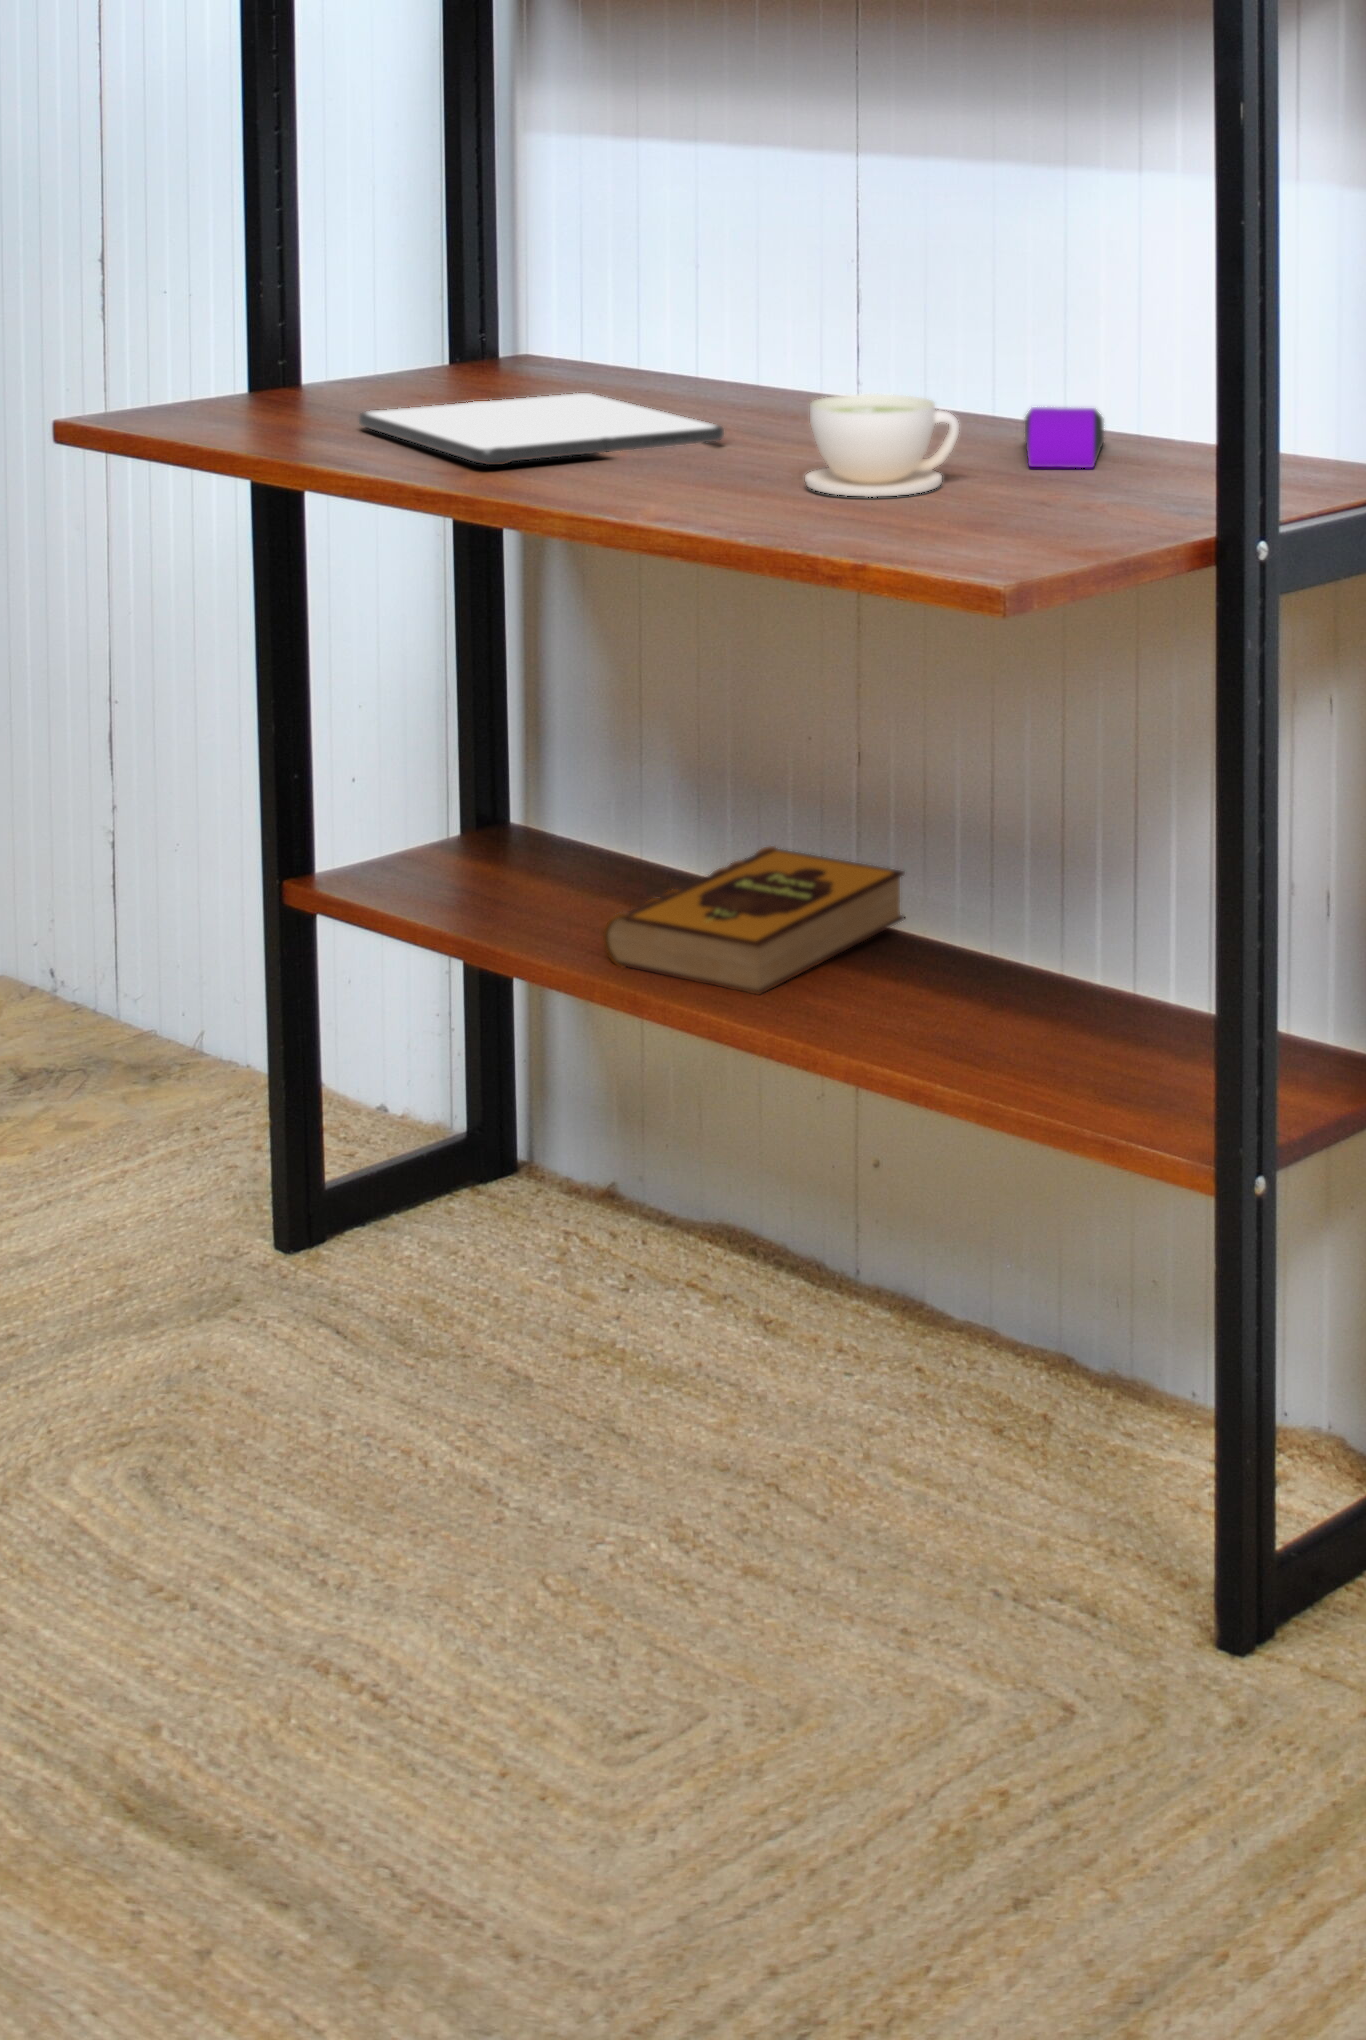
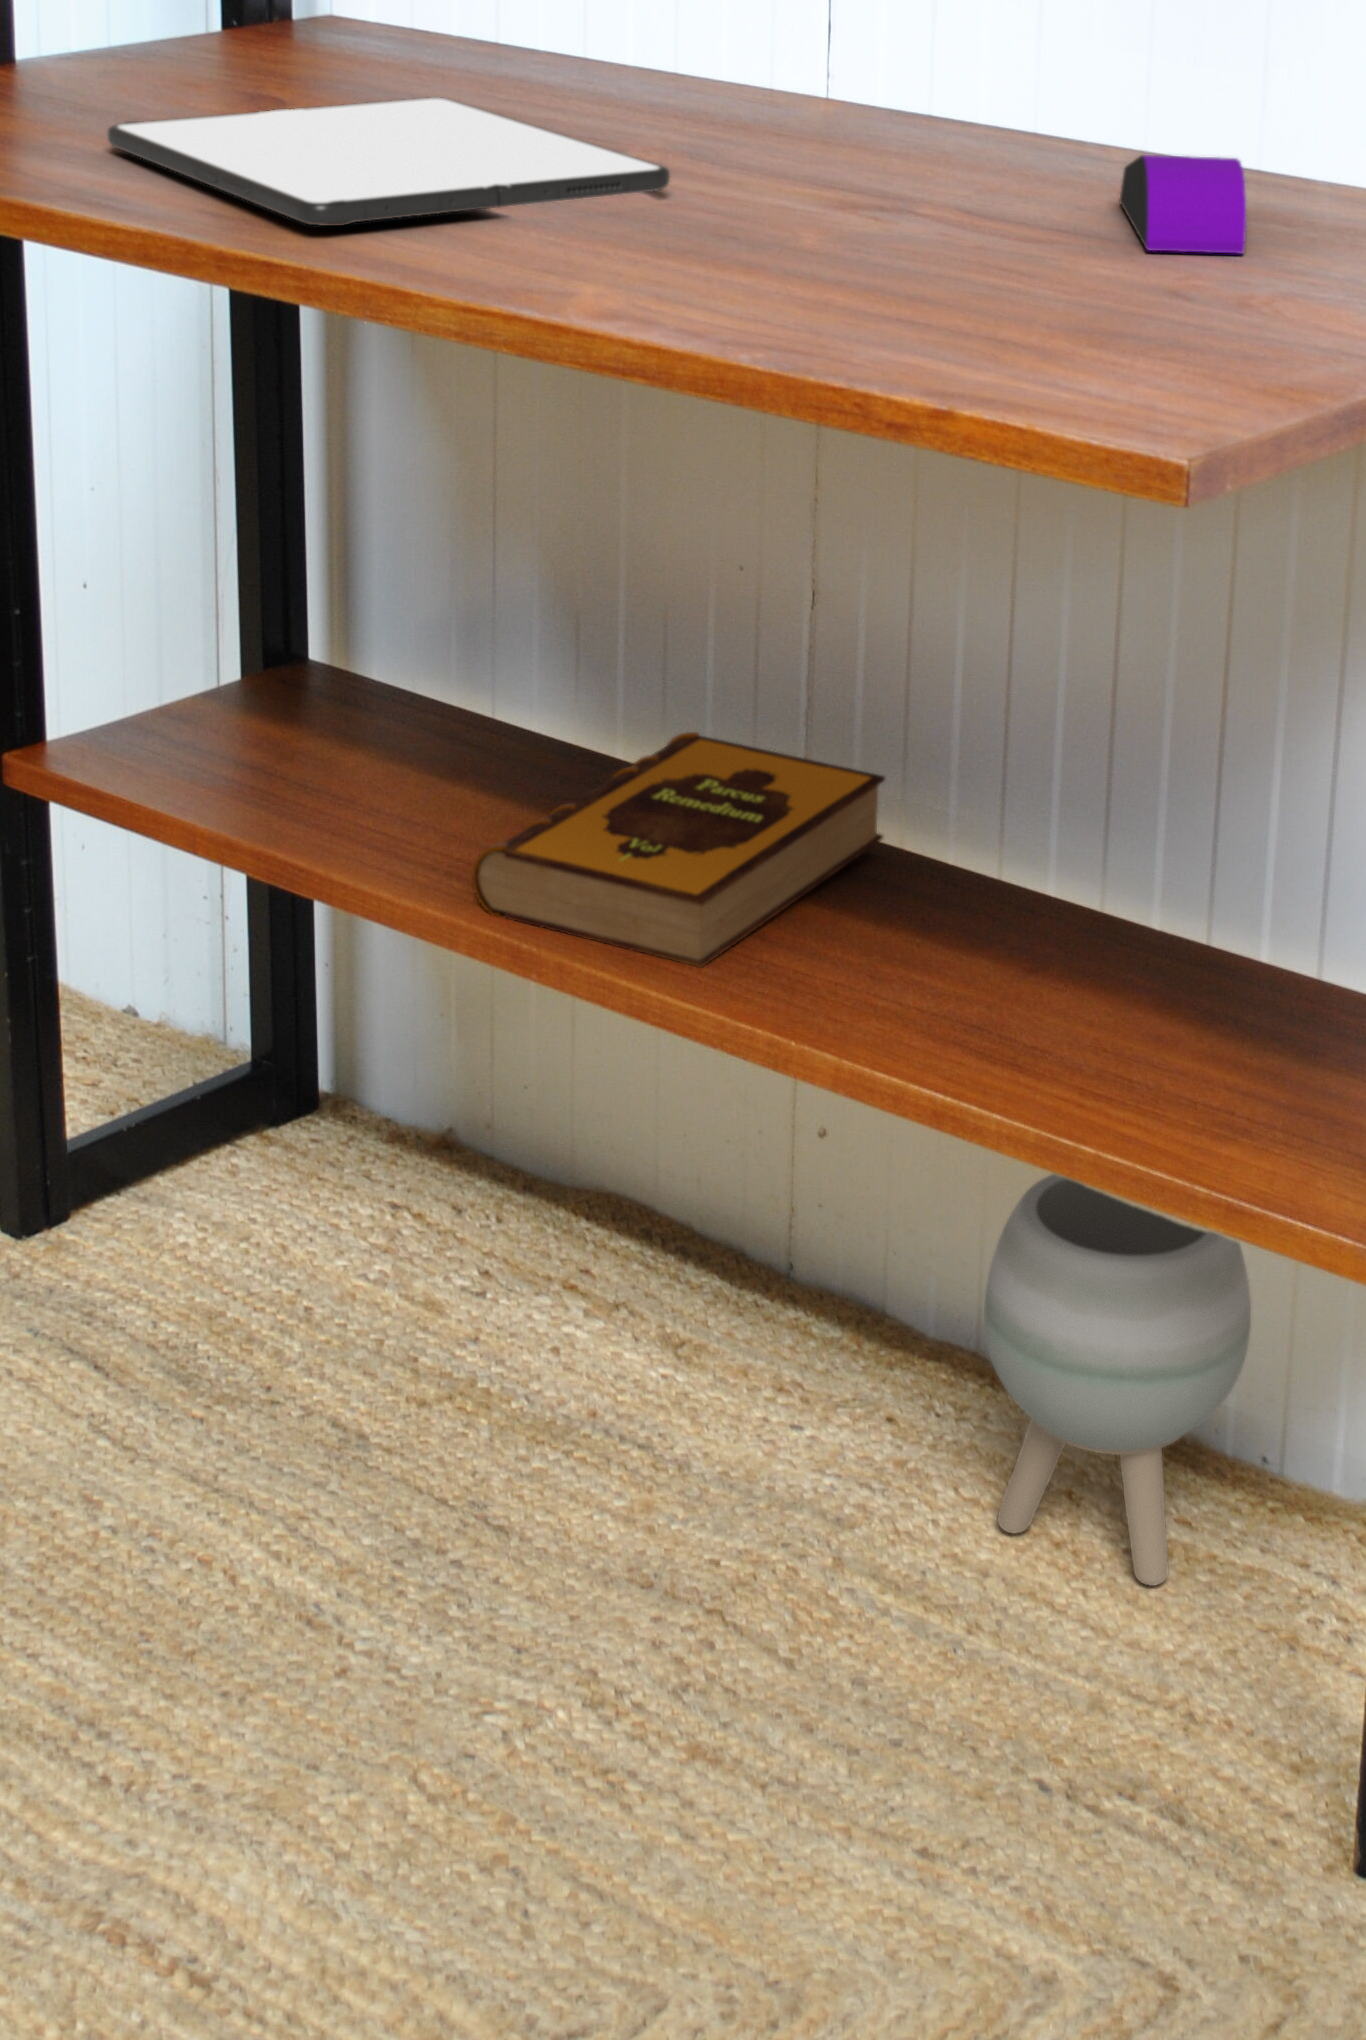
coffee cup: present [805,394,959,497] -> none [820,138,1060,303]
planter: none [969,1147,1162,1469] -> present [984,1174,1251,1586]

